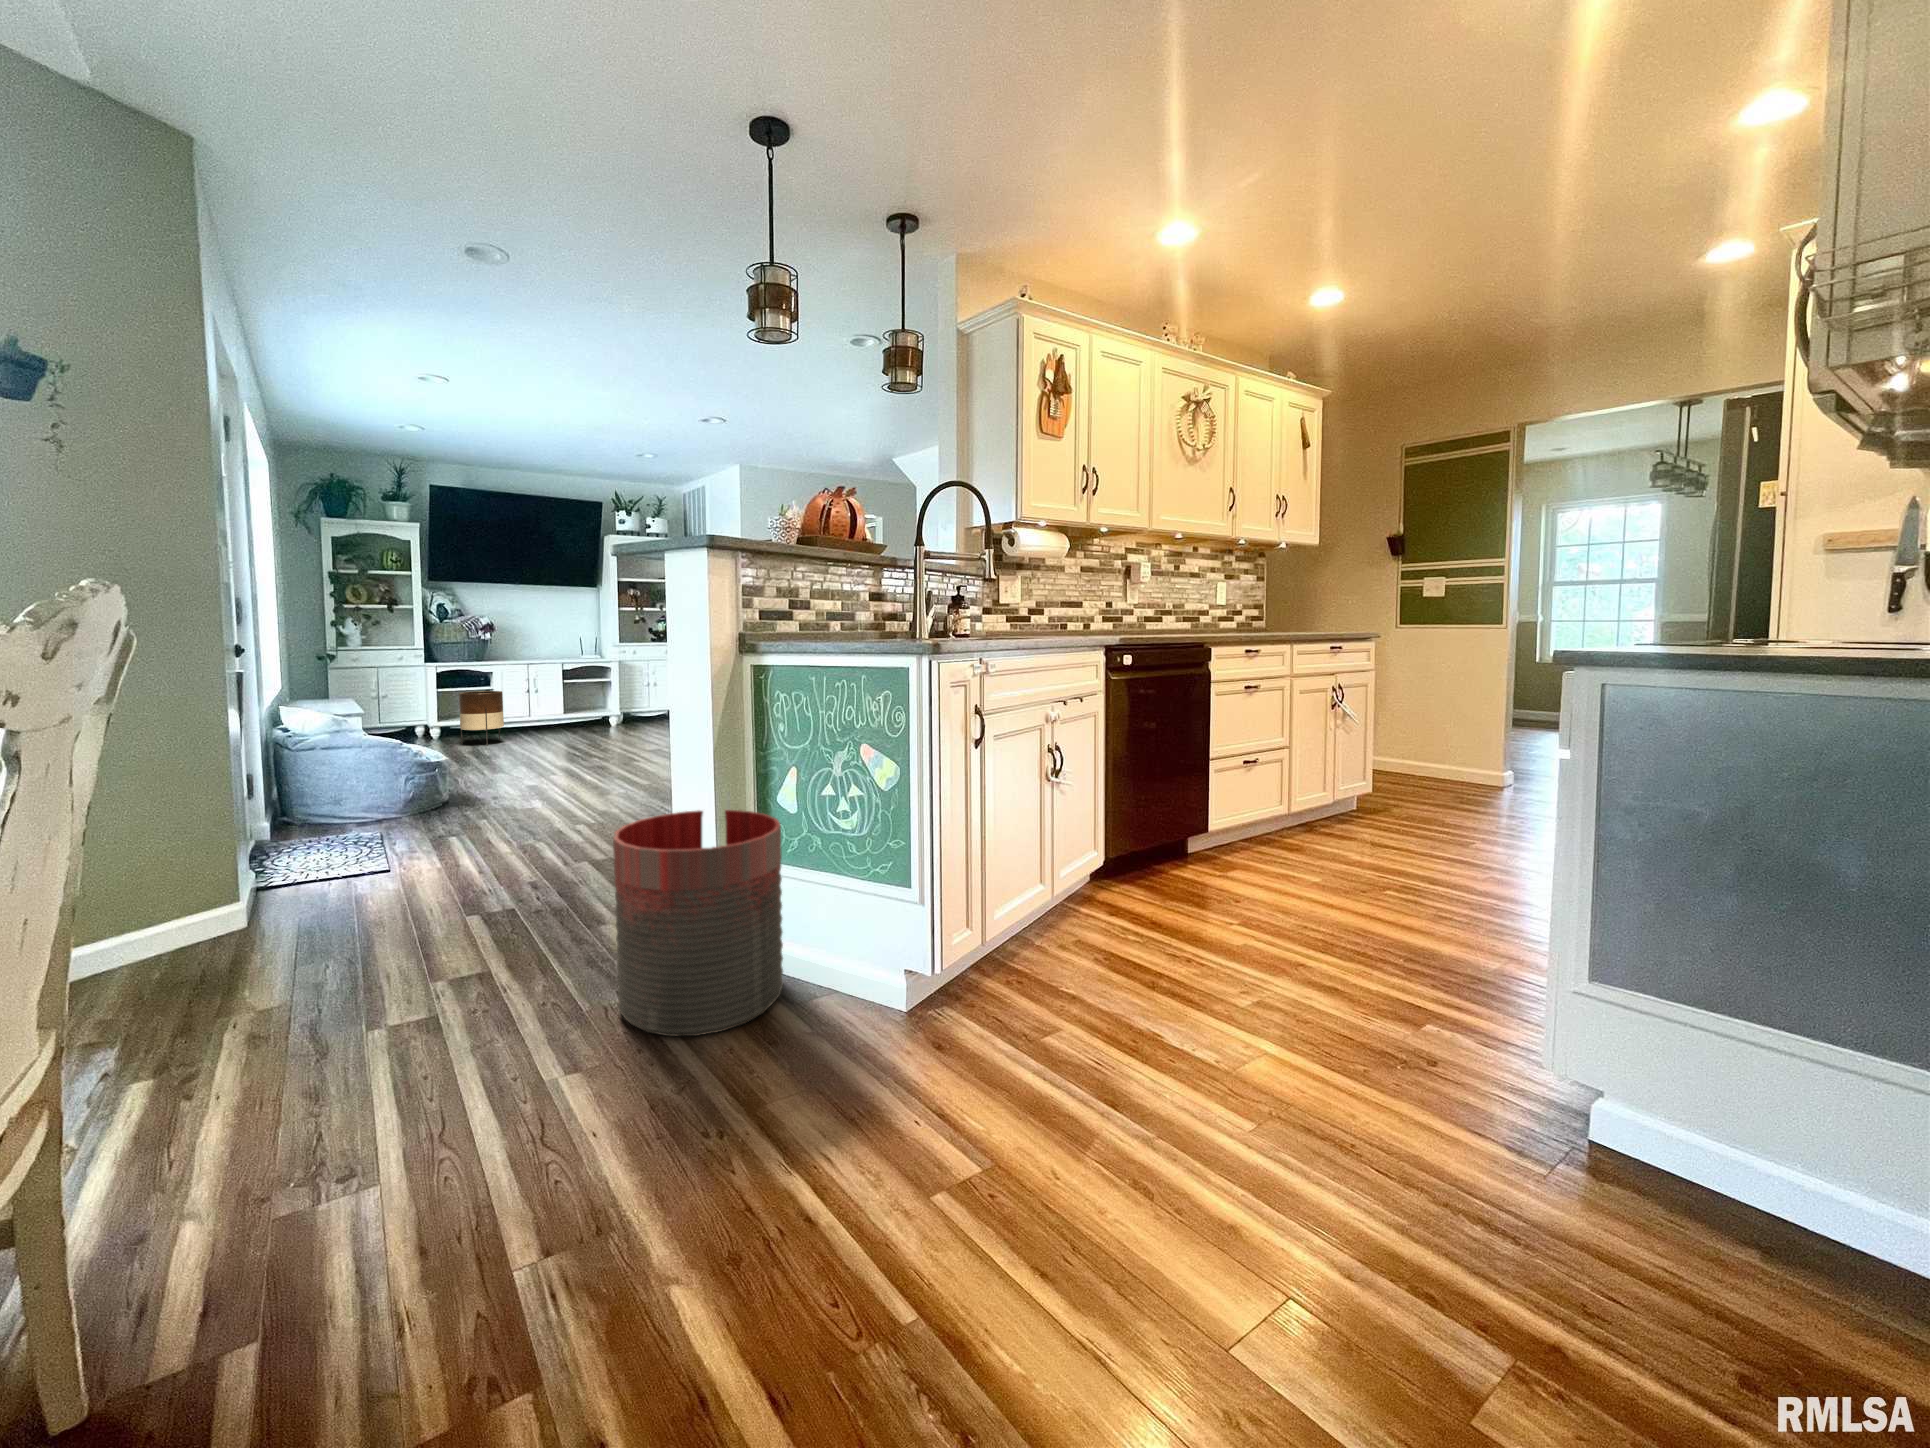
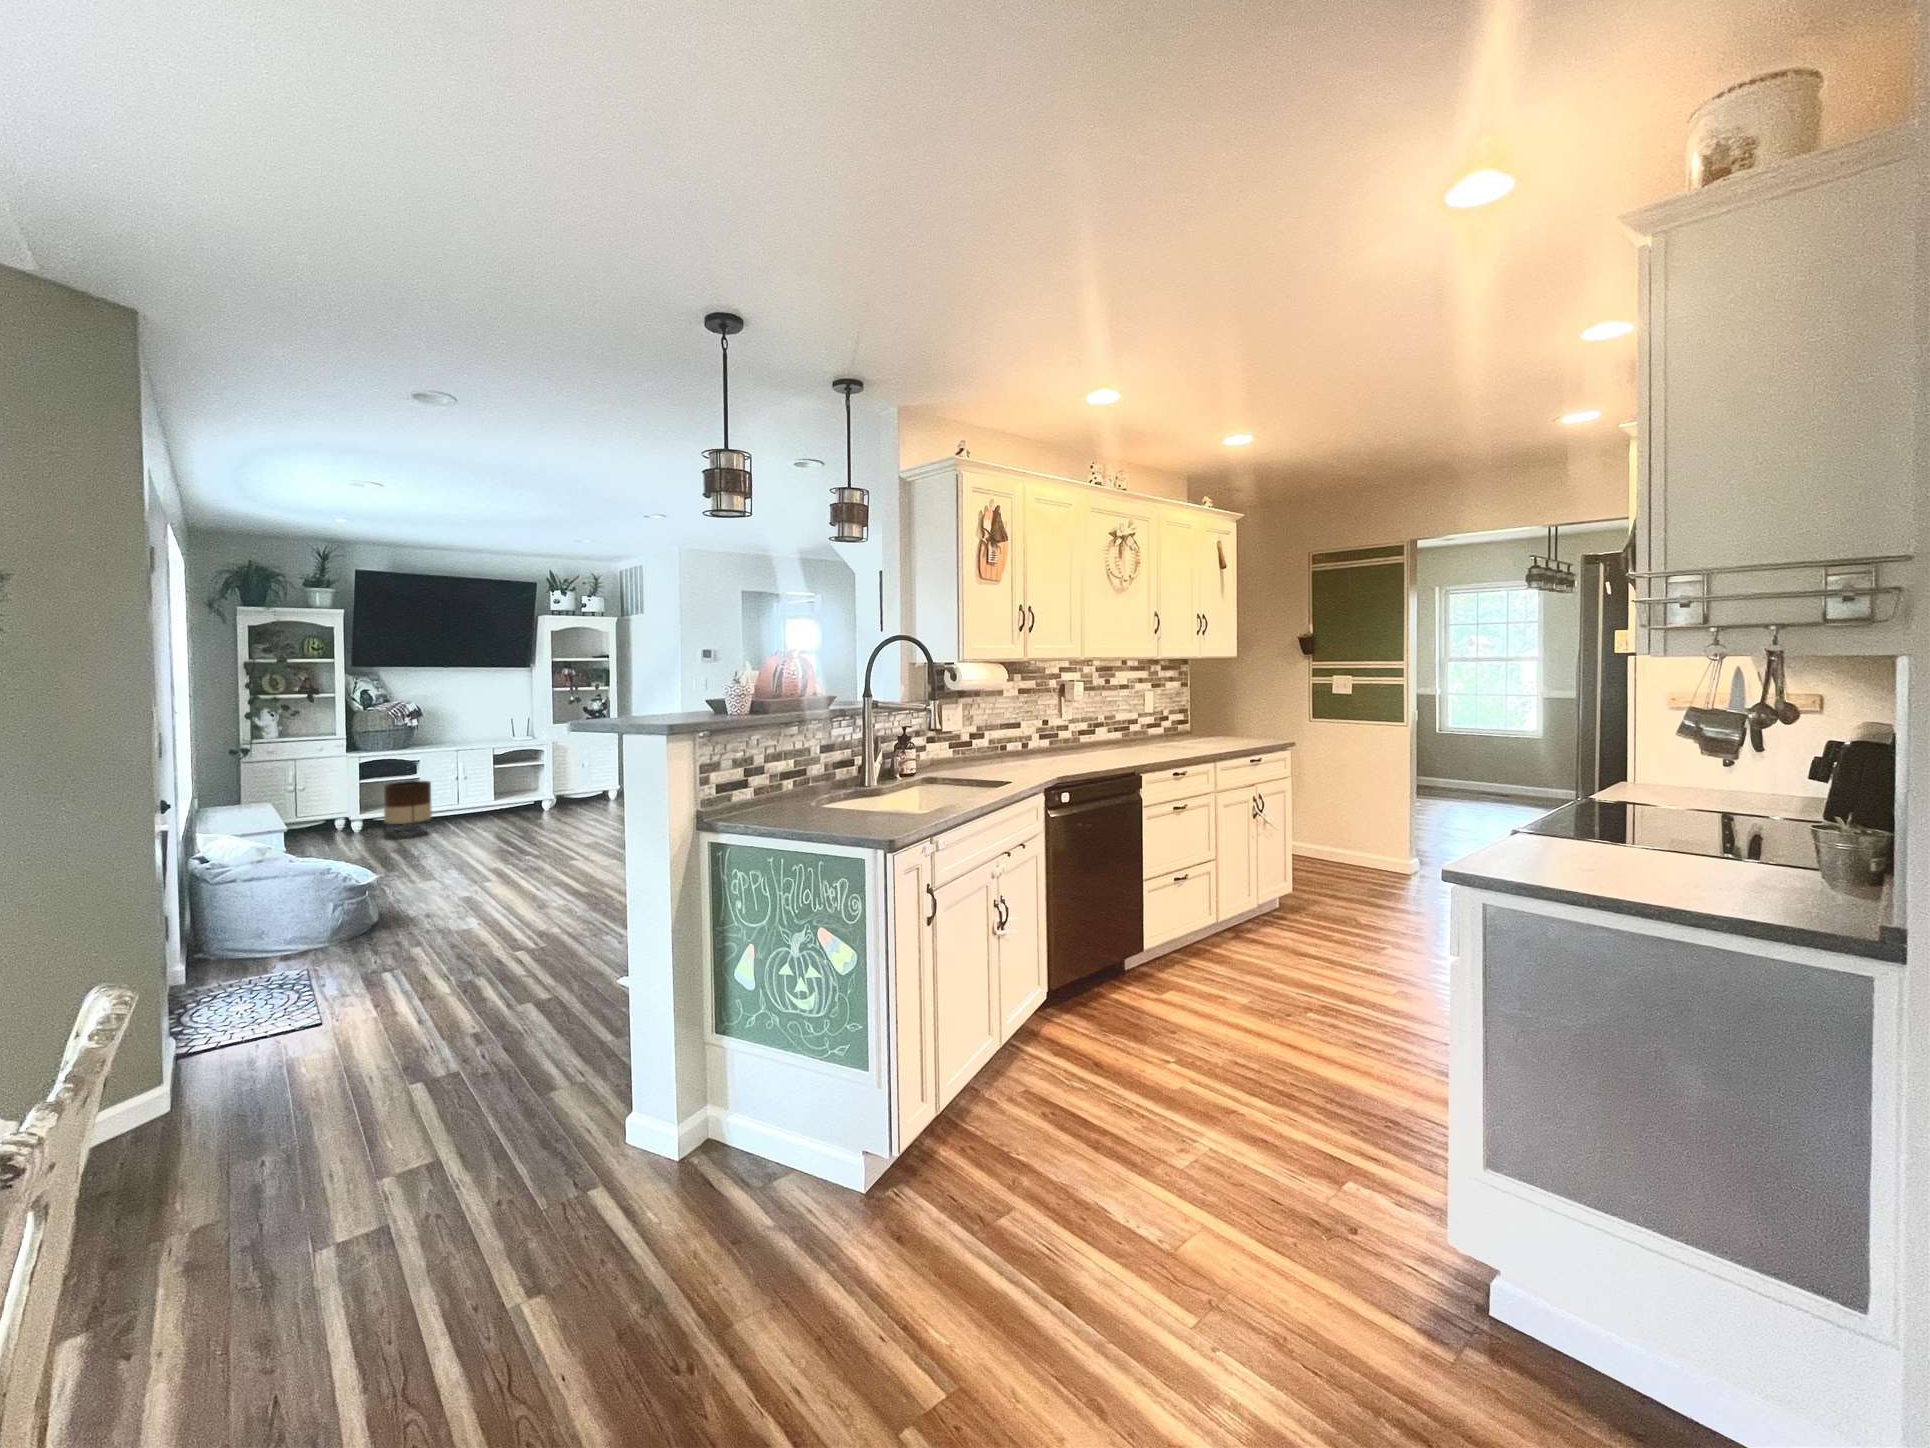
trash can: present [613,810,783,1036] -> none [575,984,743,1242]

